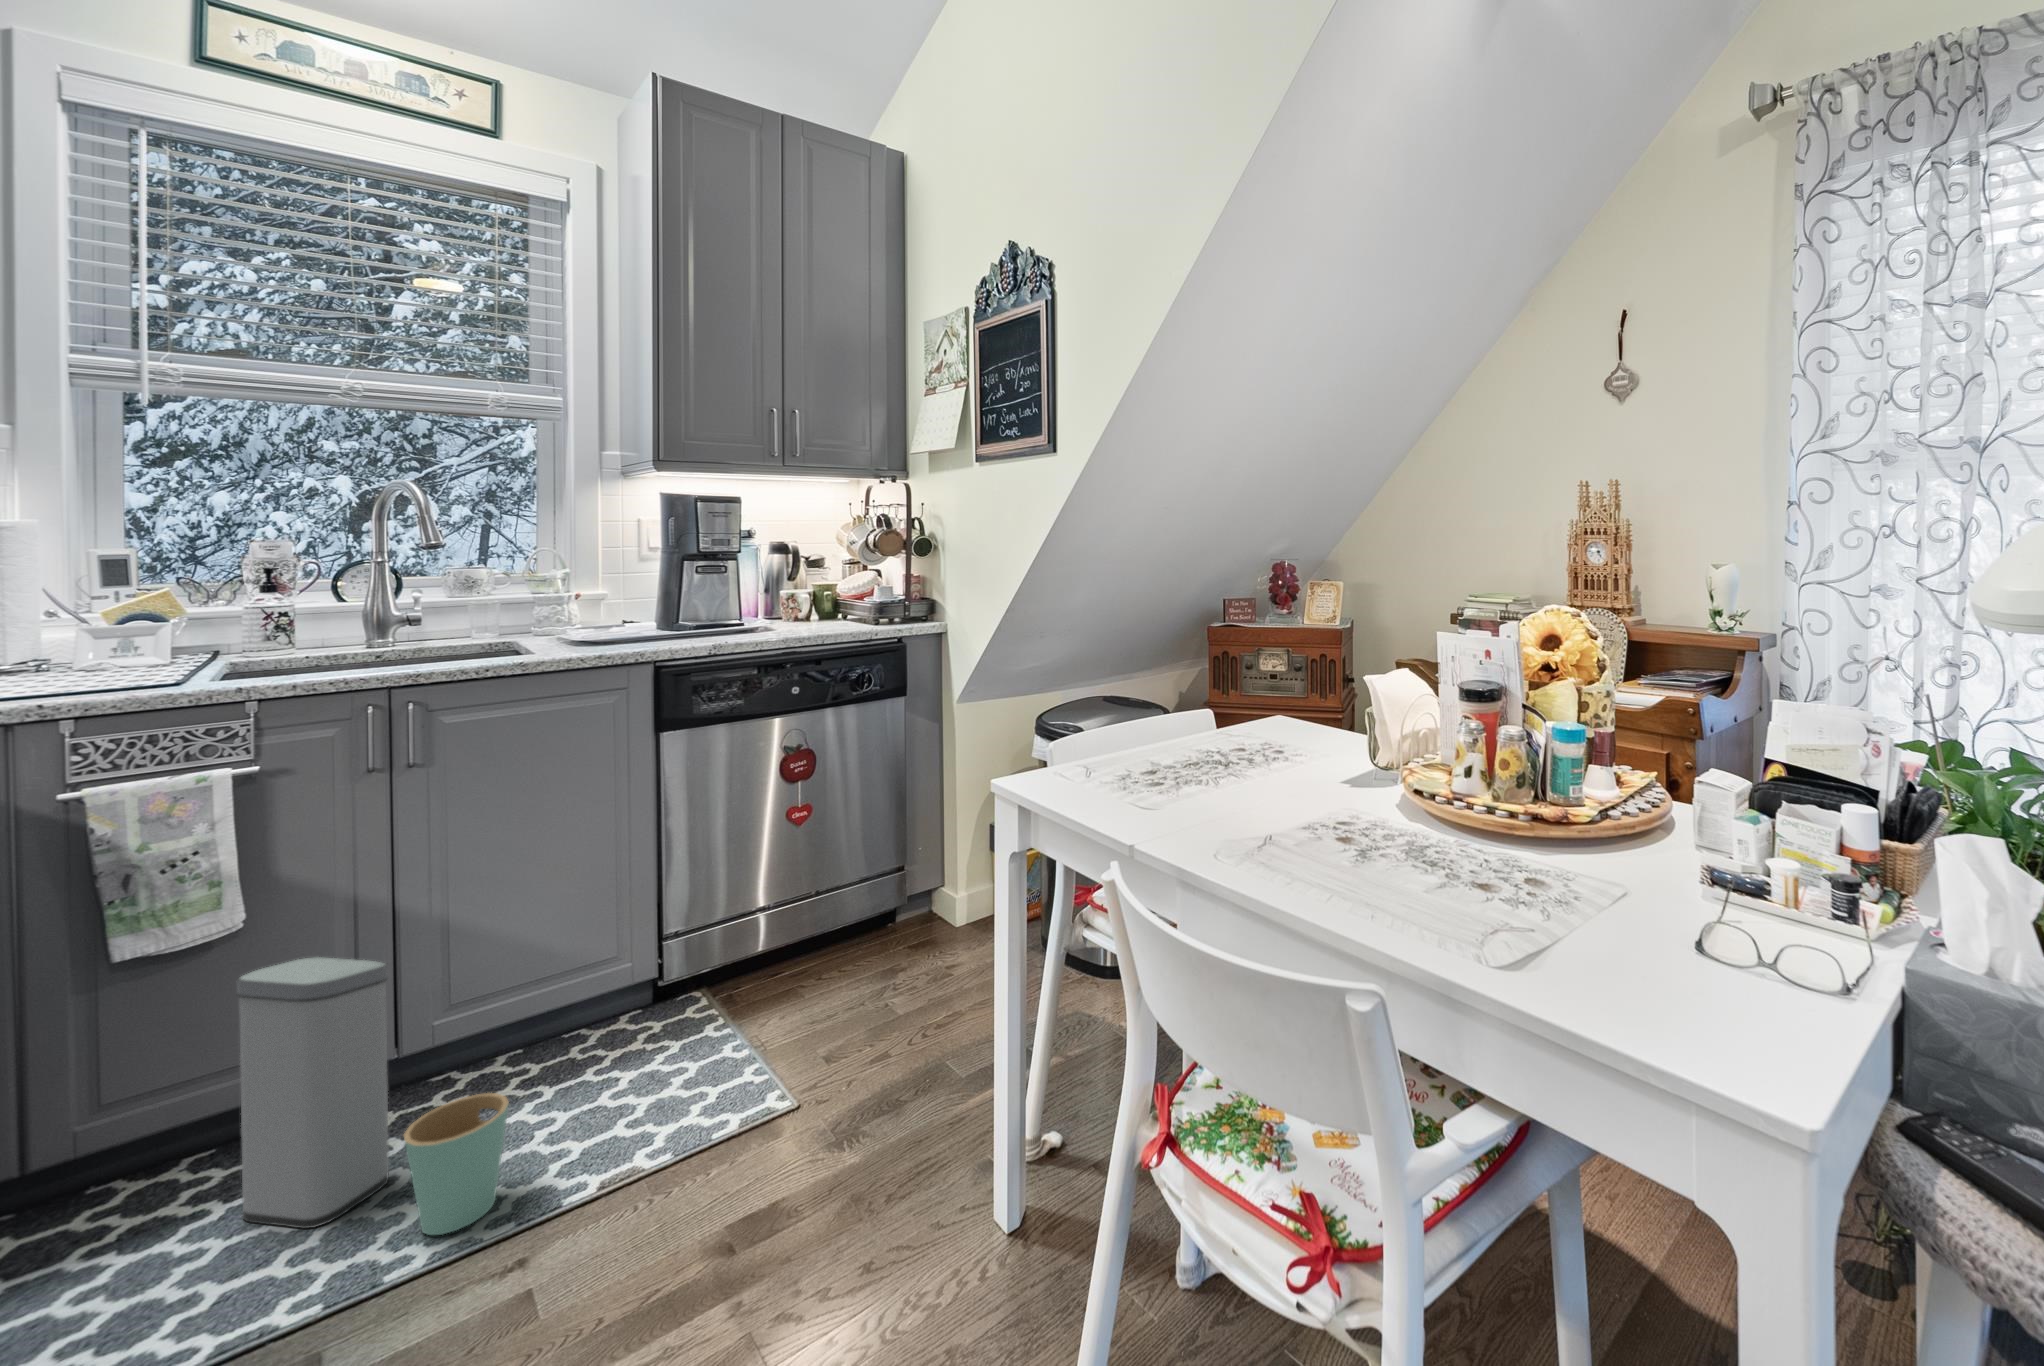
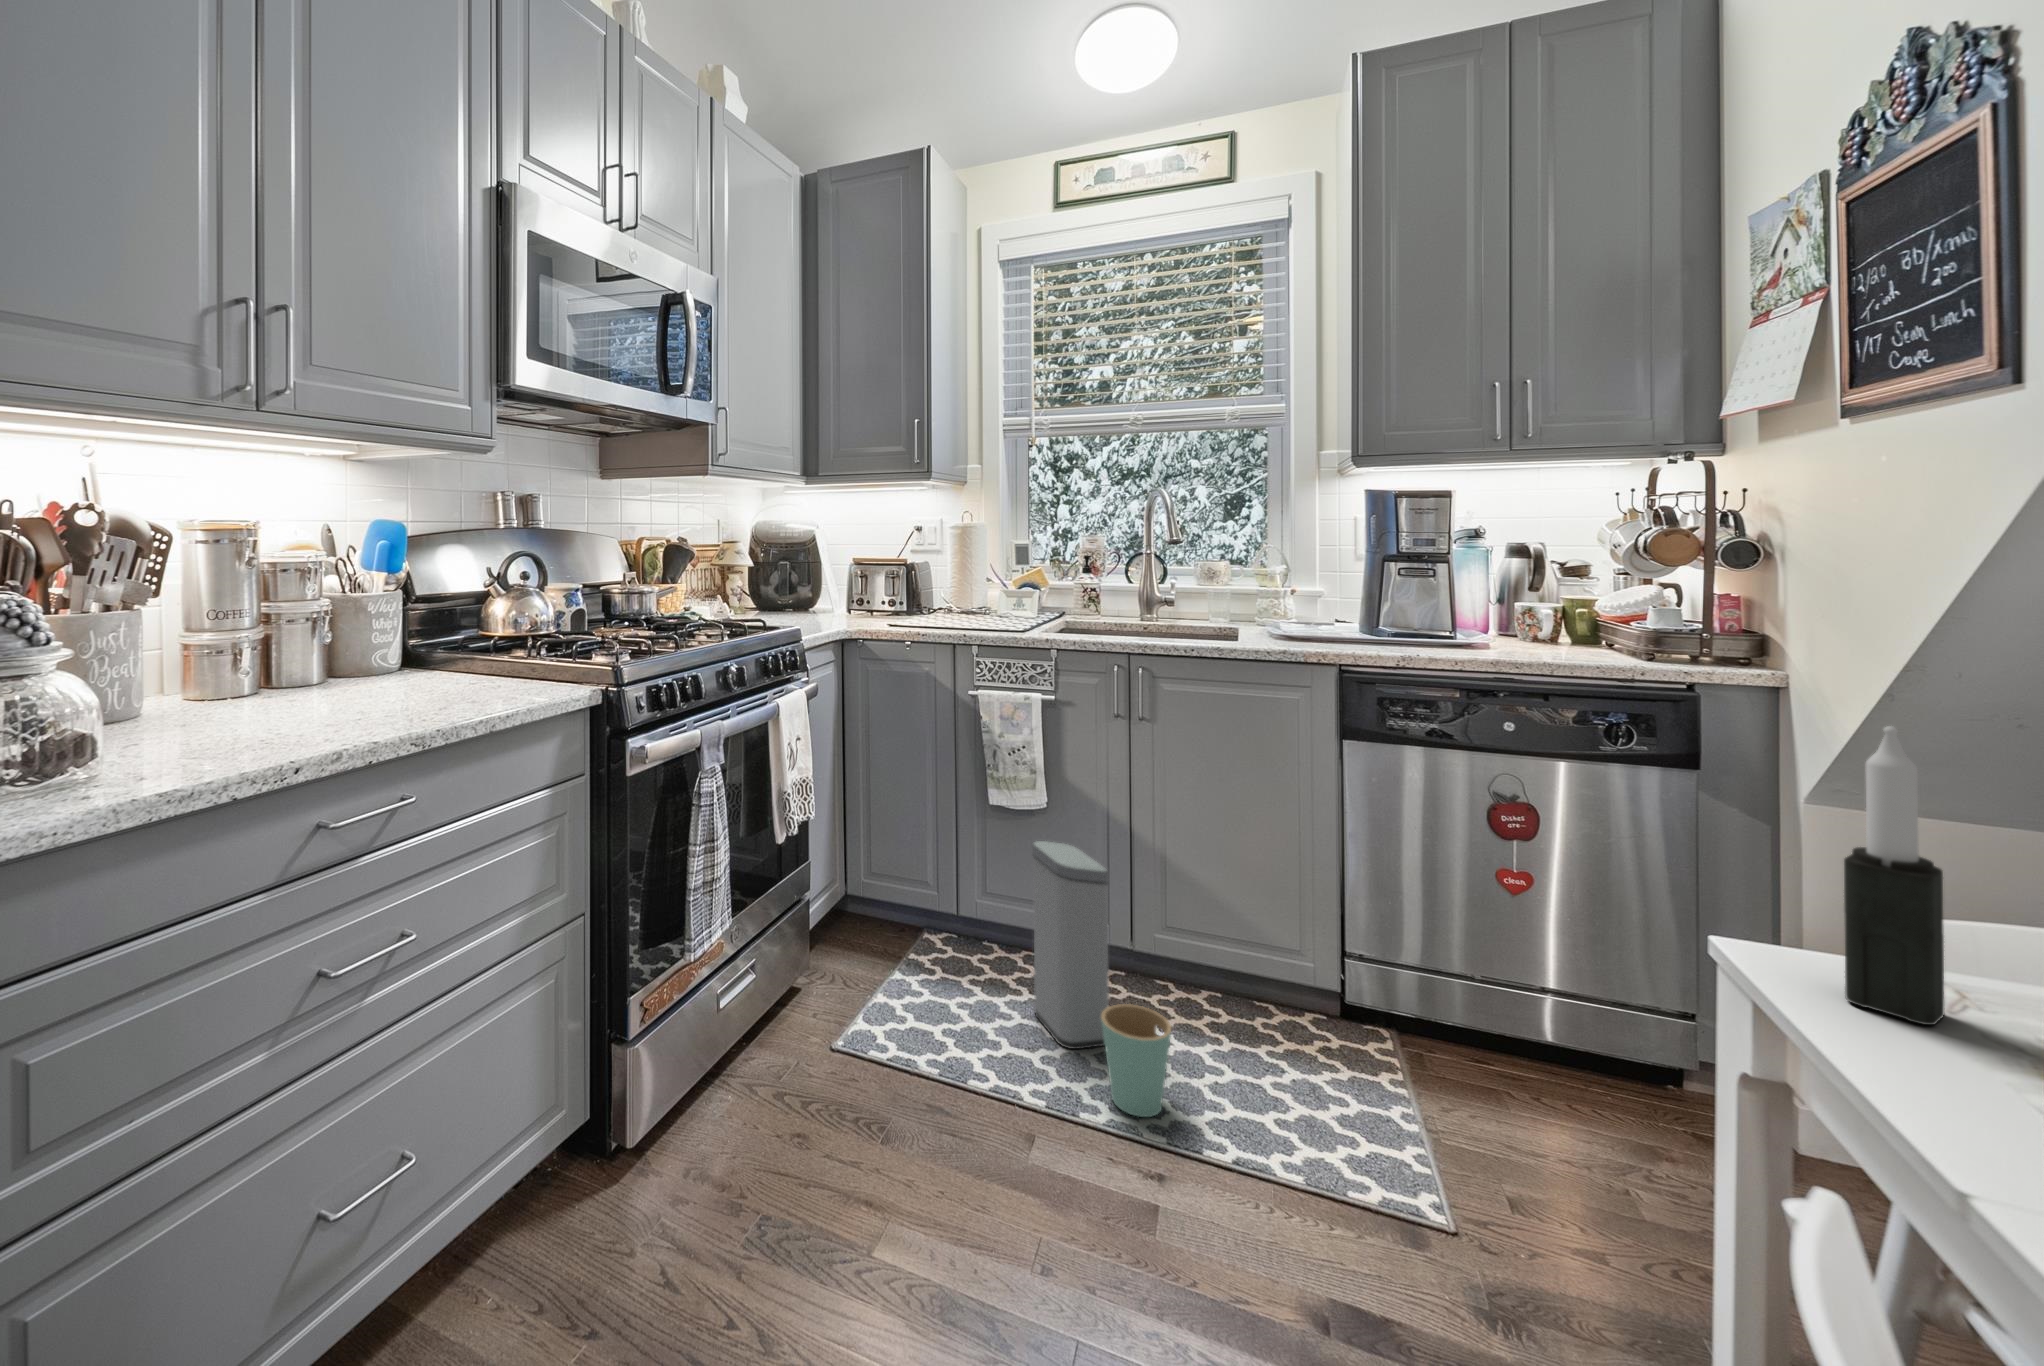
candle: none [1059,637,1091,791] -> present [1844,726,1944,1025]

